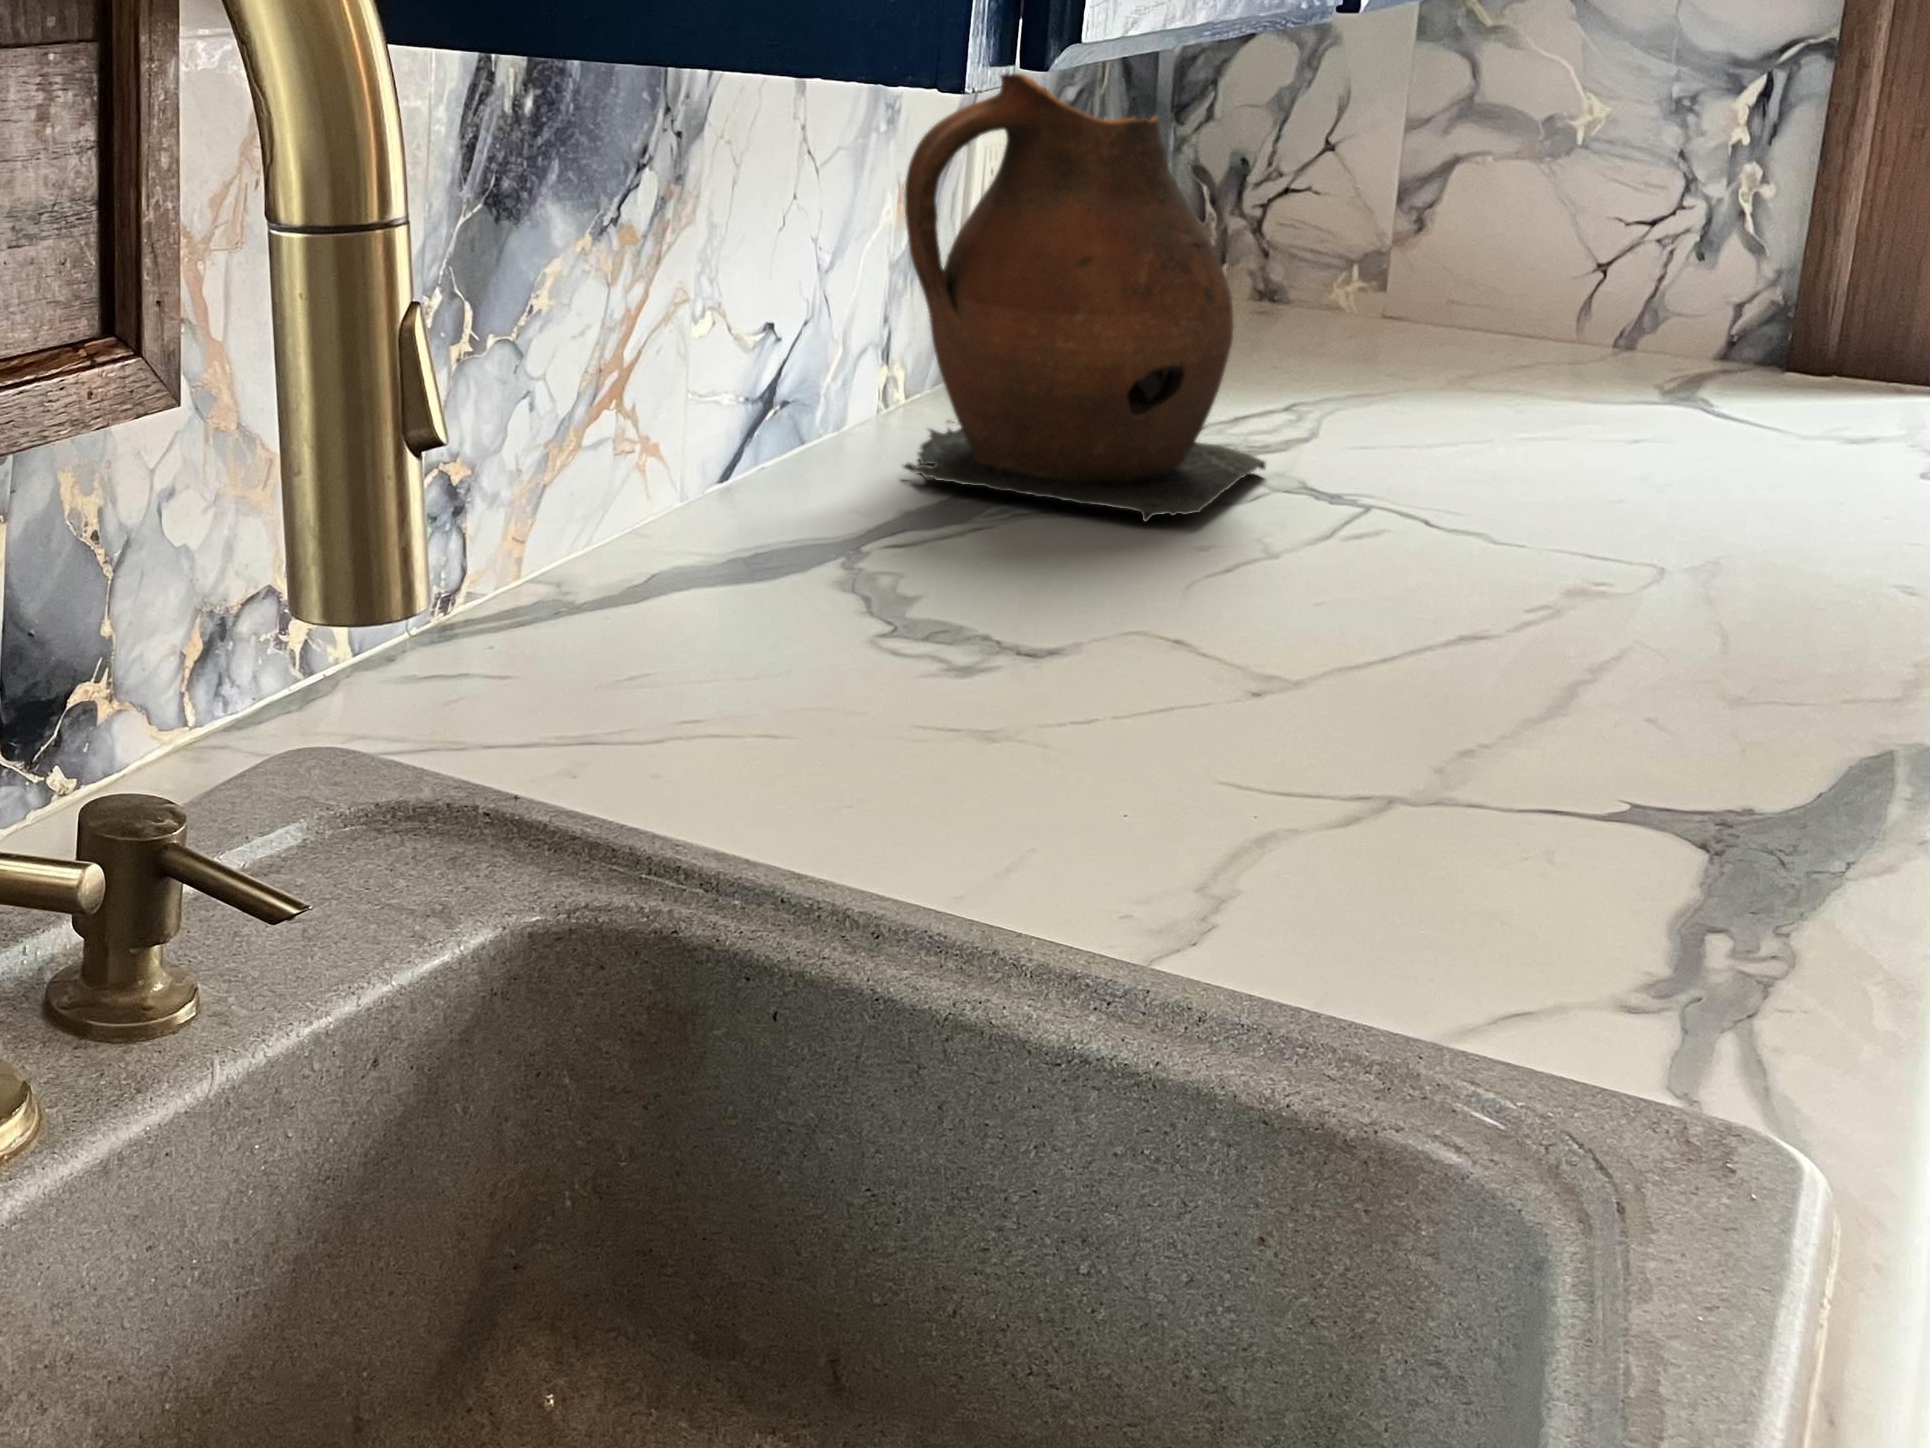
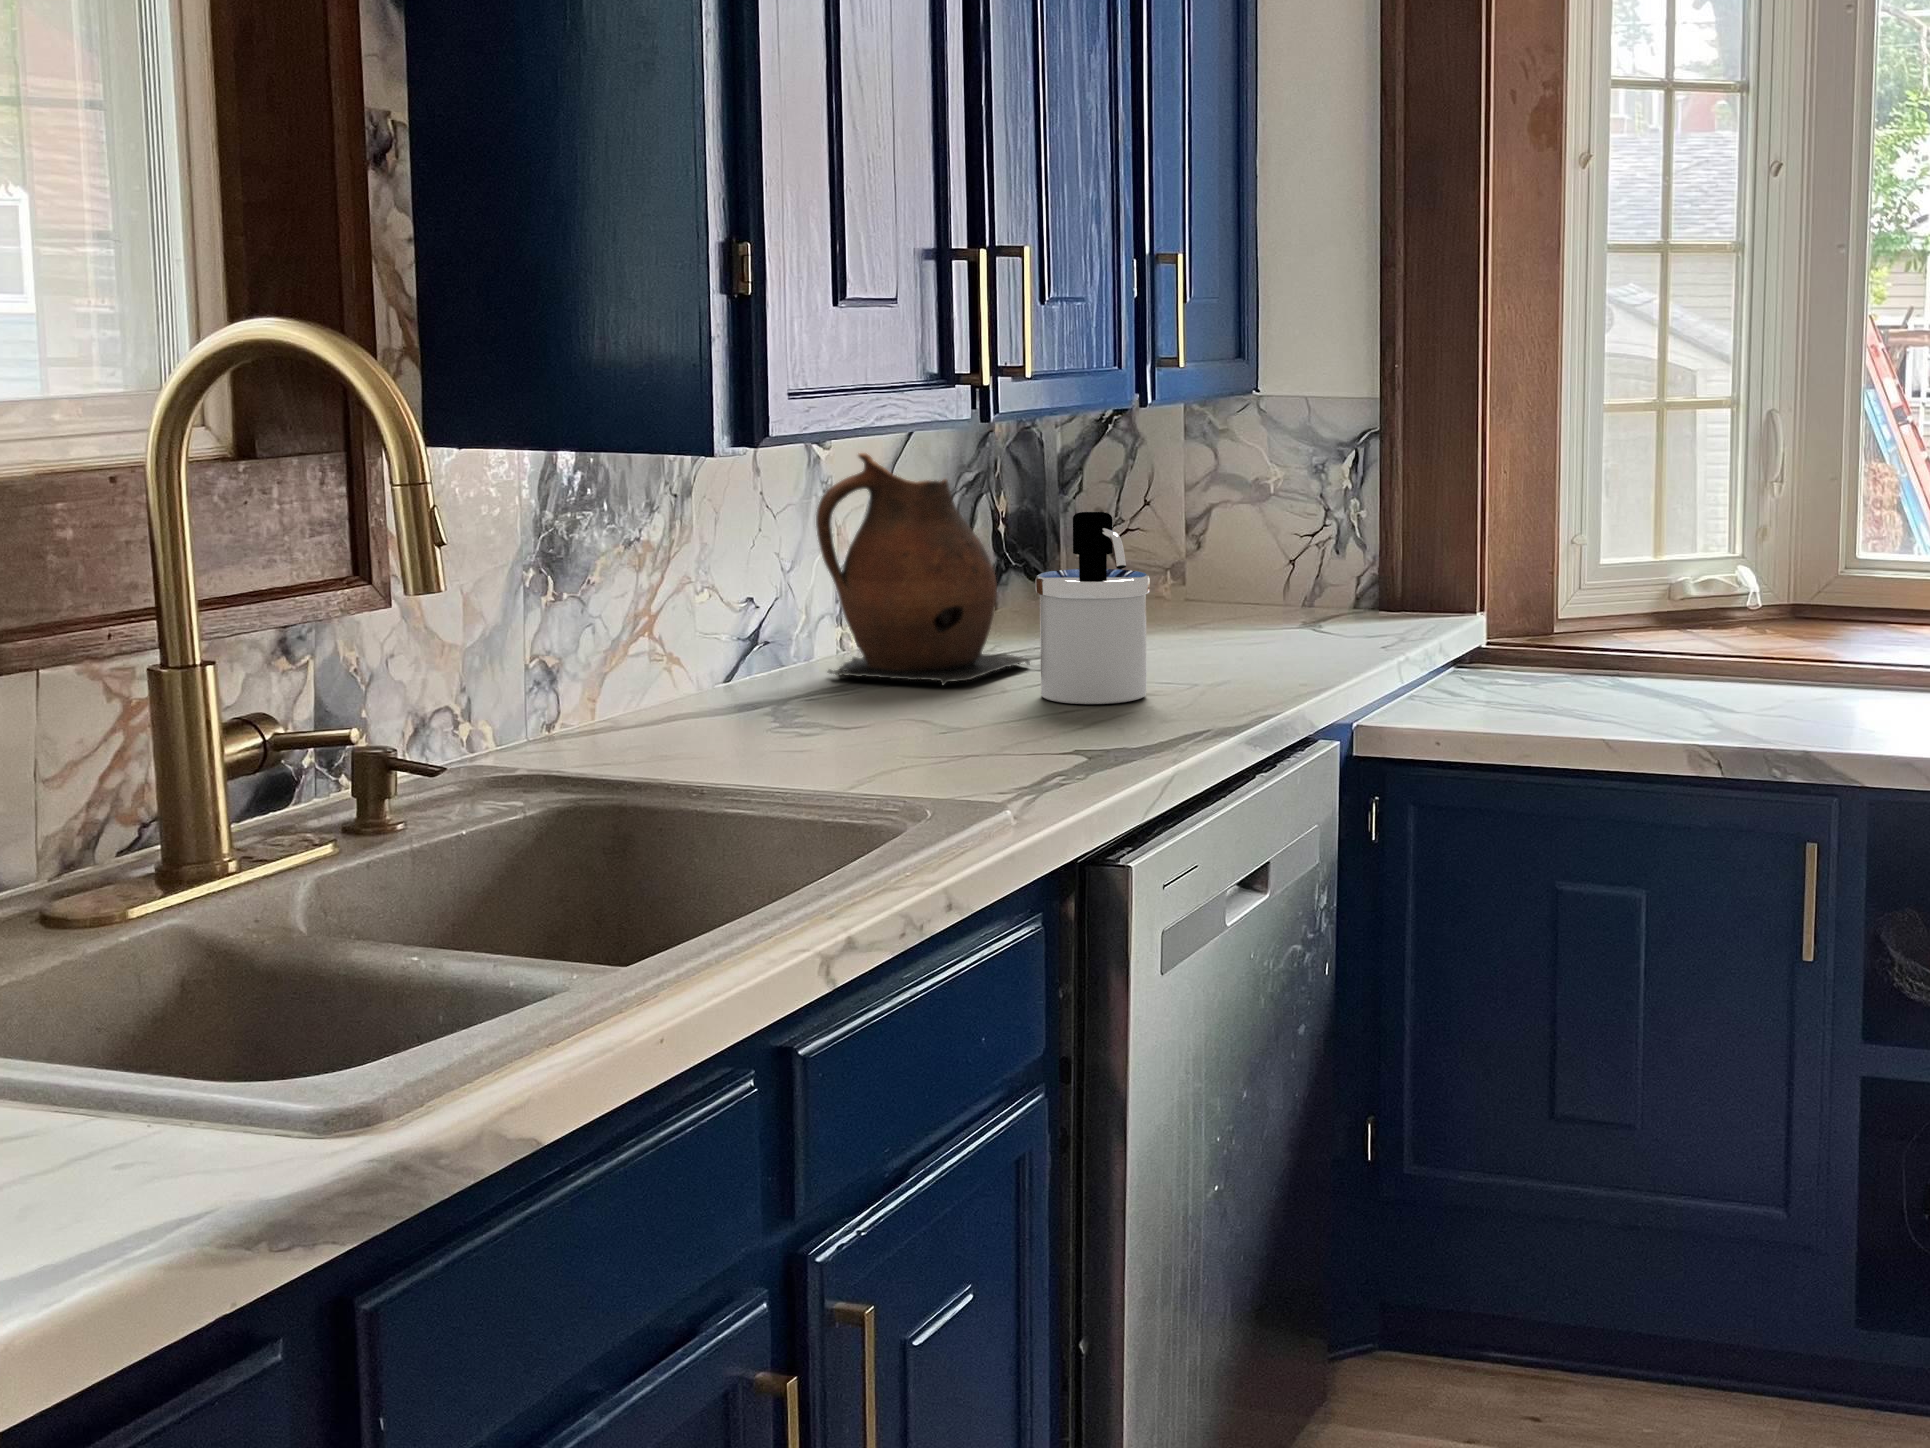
soap dispenser: none [1359,202,1647,602] -> present [1036,512,1150,704]

